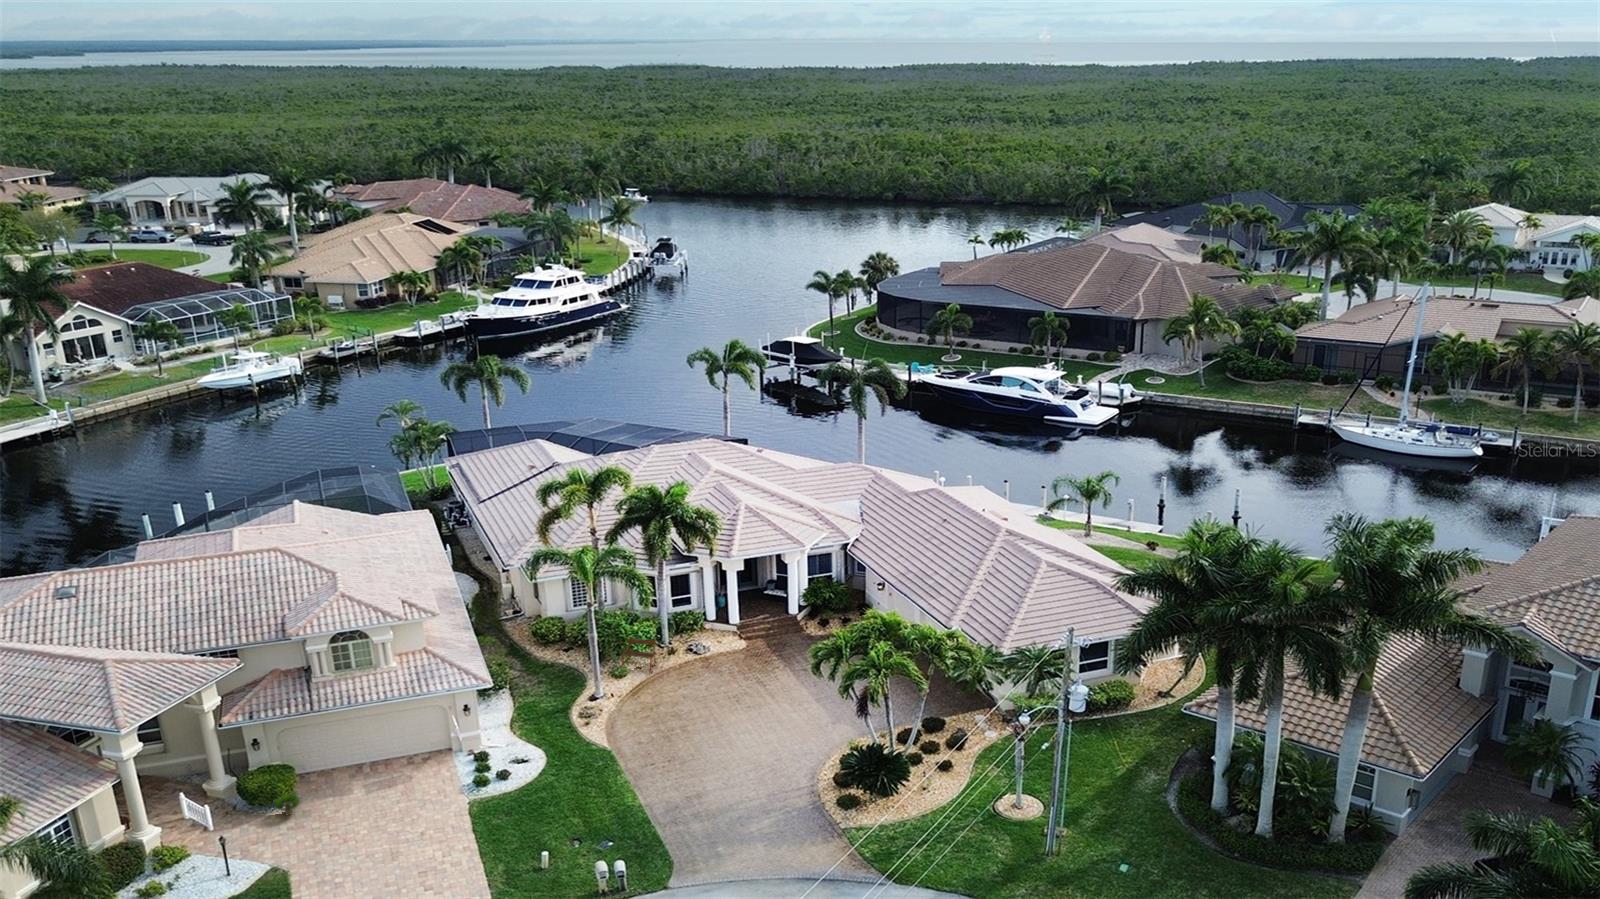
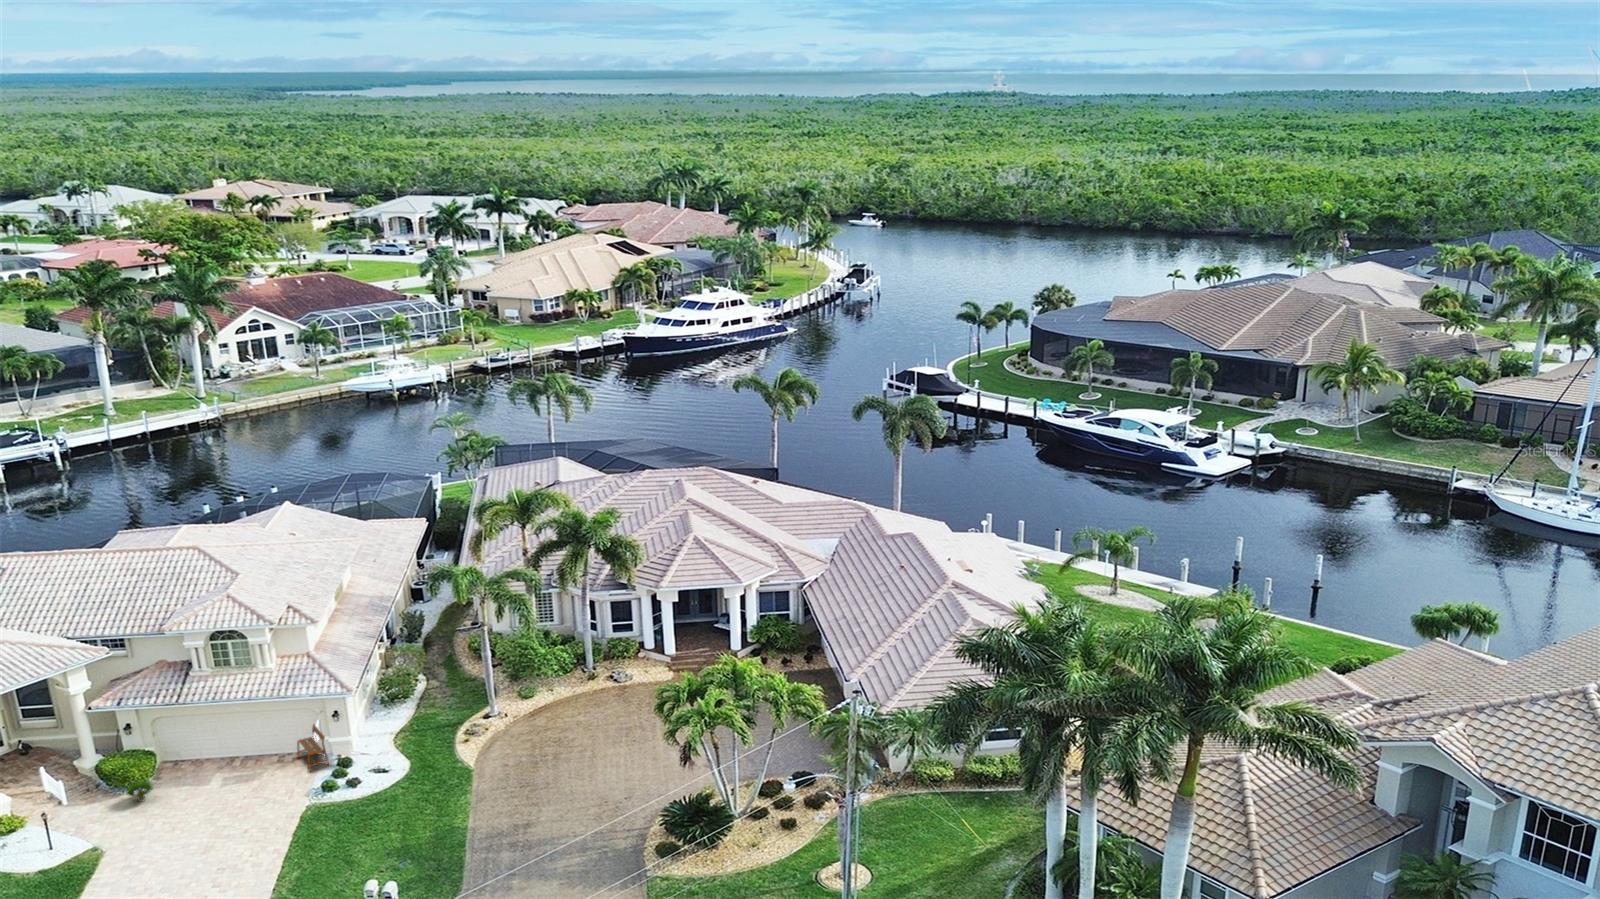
bench: present [622,638,656,673] -> present [297,725,329,771]

